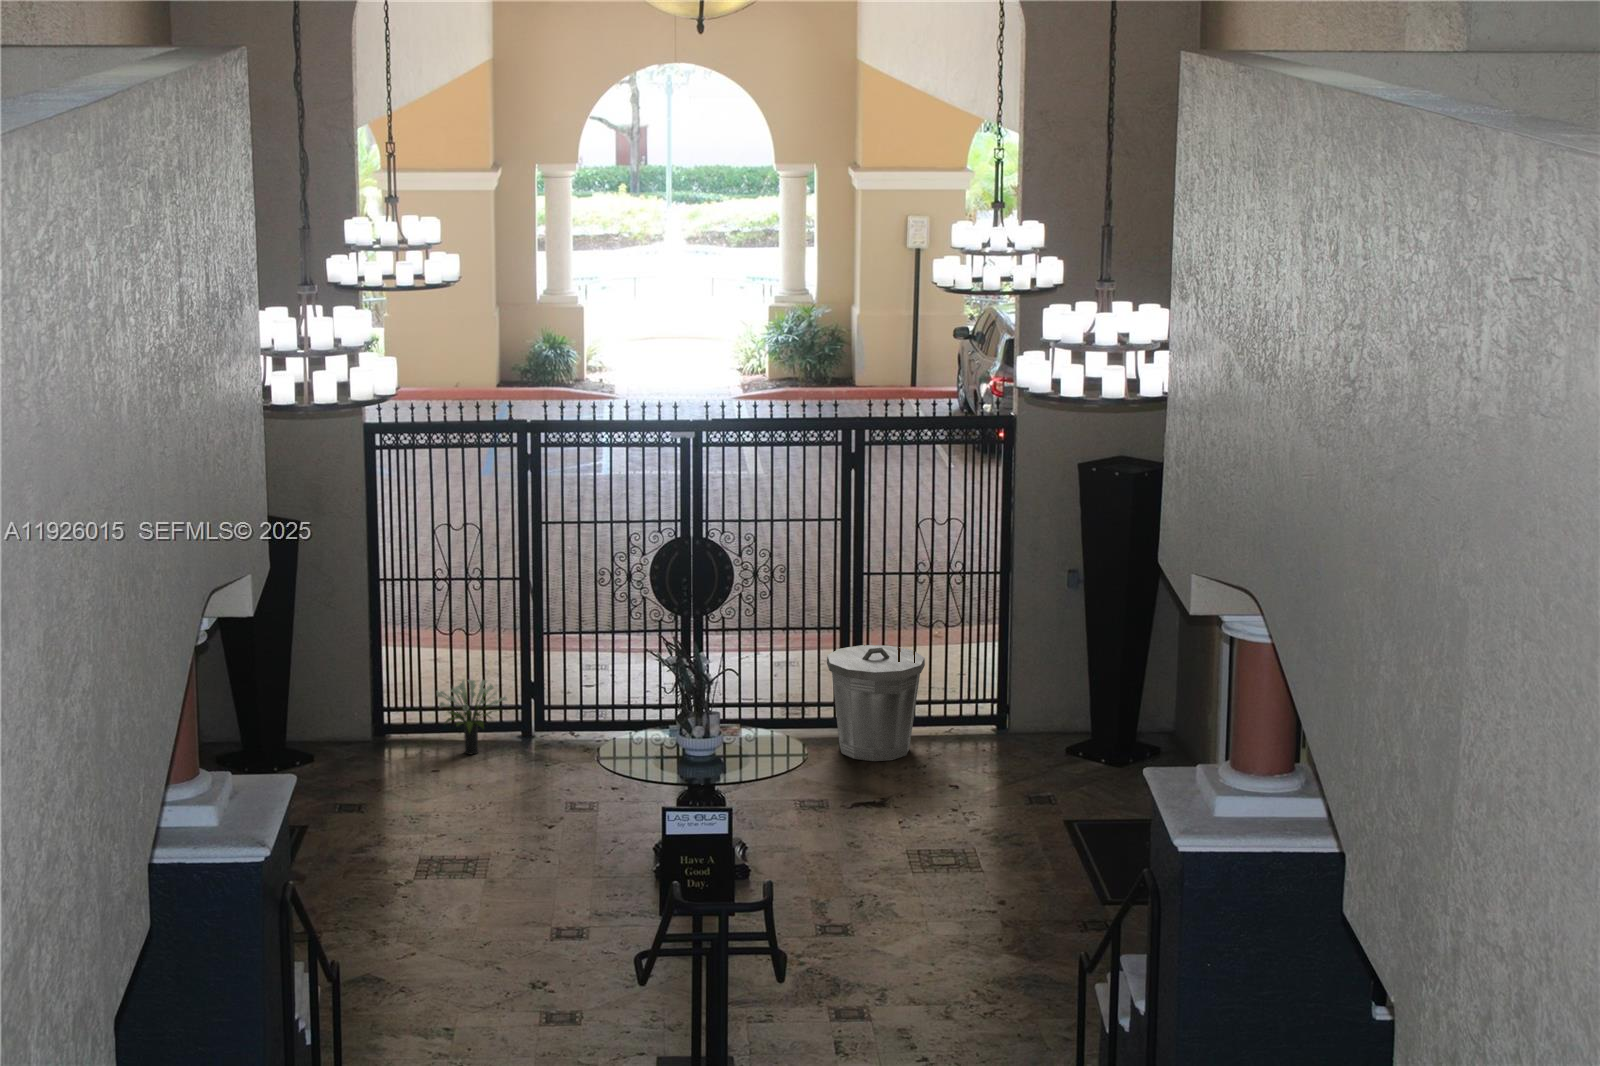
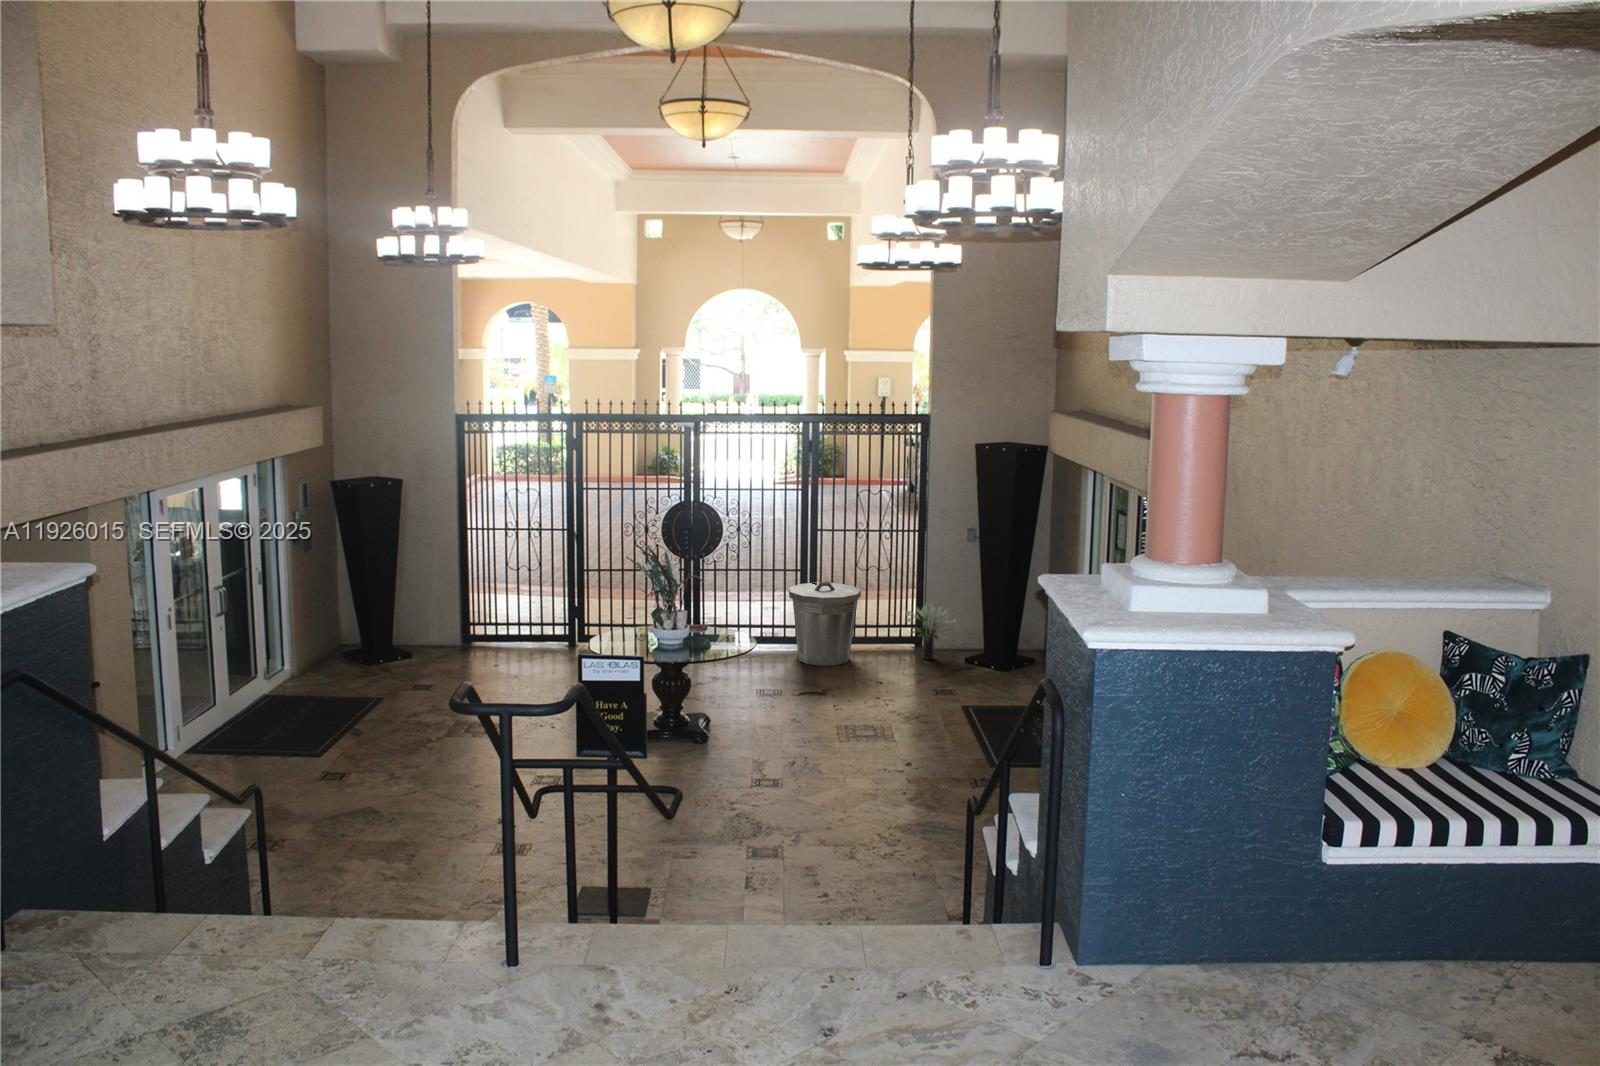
potted plant: present [437,680,507,754] -> present [906,605,956,660]

